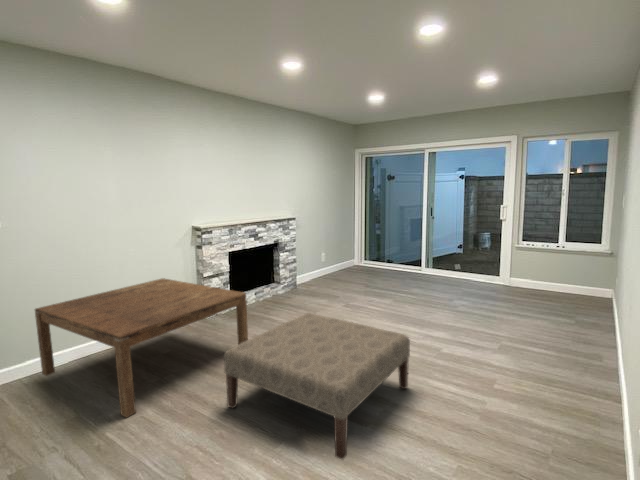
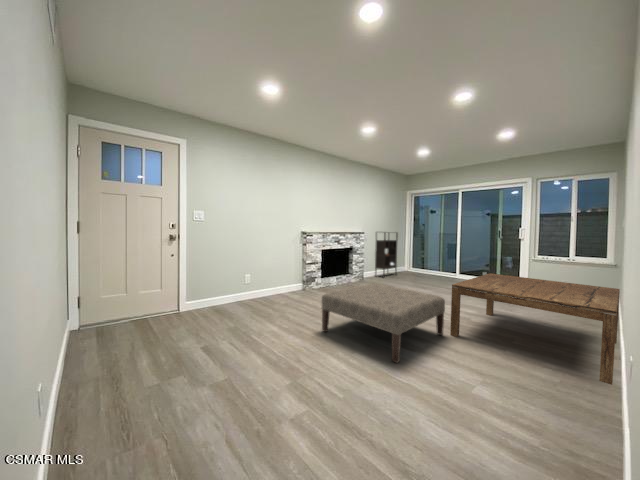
bookshelf: none [312,213,345,282] -> present [375,232,398,278]
coffee table: present [35,278,248,417] -> present [450,273,620,385]

